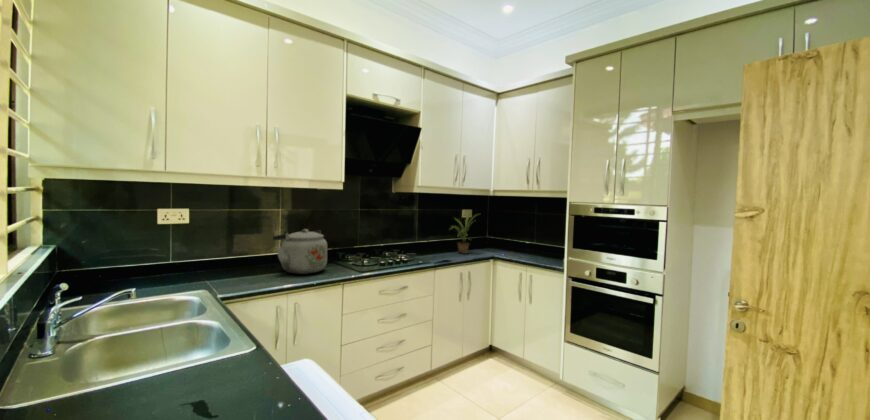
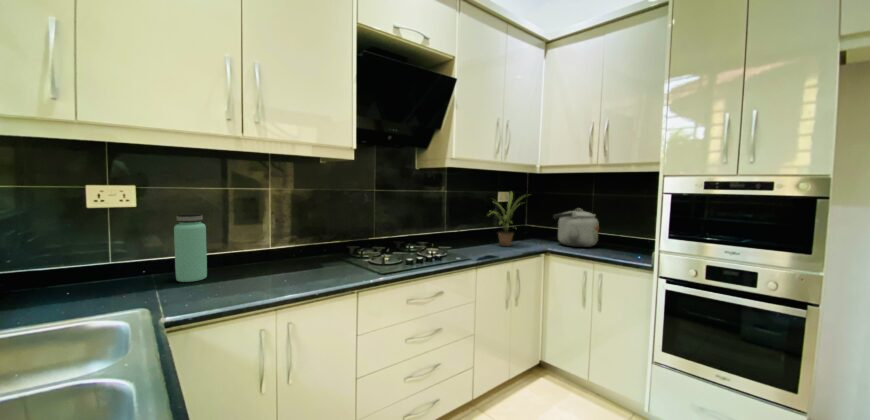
bottle: none [216,228,237,275] -> present [174,213,207,282]
kettle: present [273,229,327,274] -> present [553,209,599,247]

